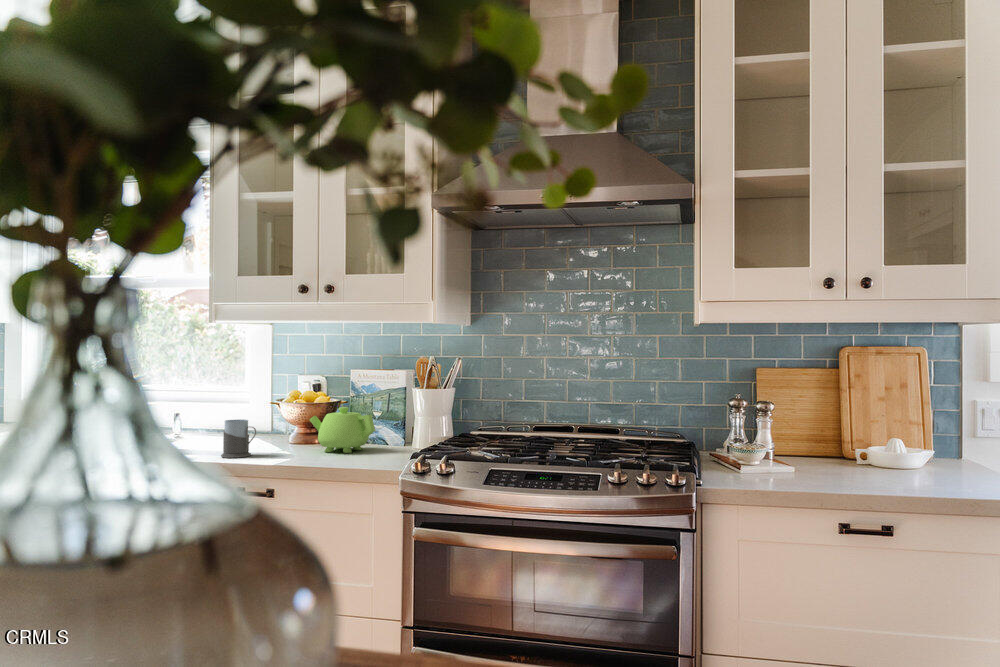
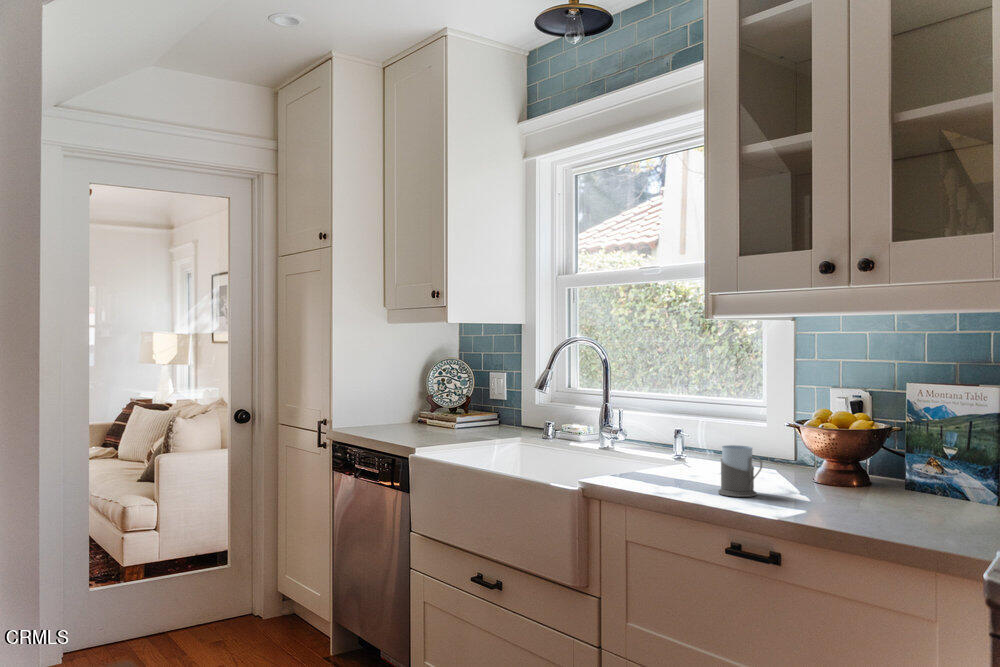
teapot: present [309,407,375,453] -> none [840,439,946,509]

